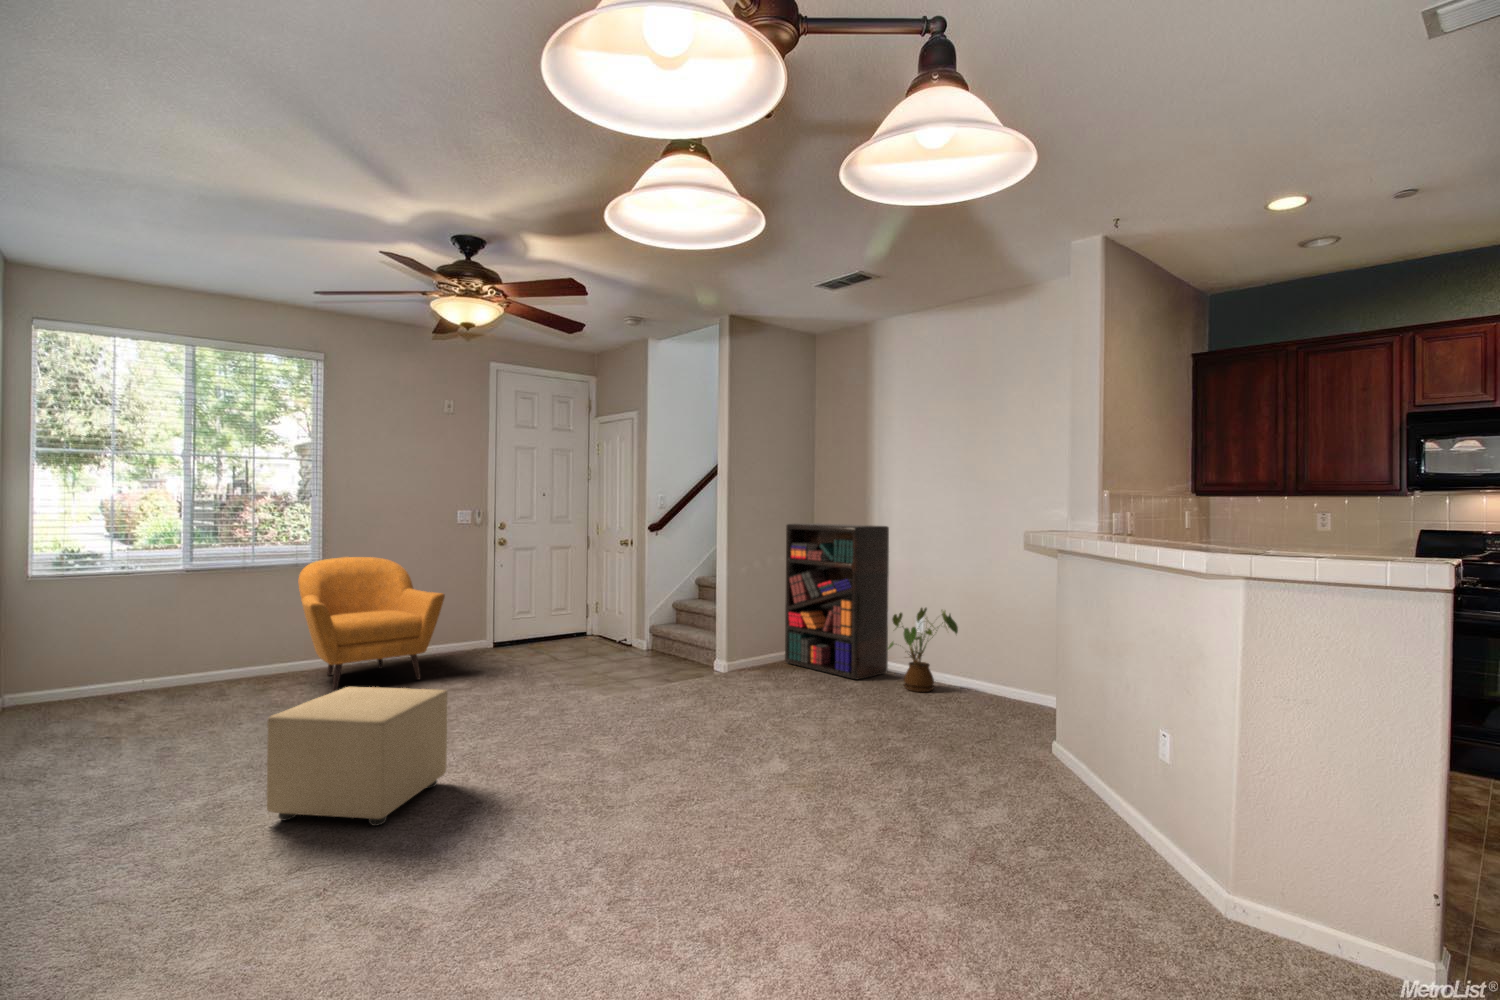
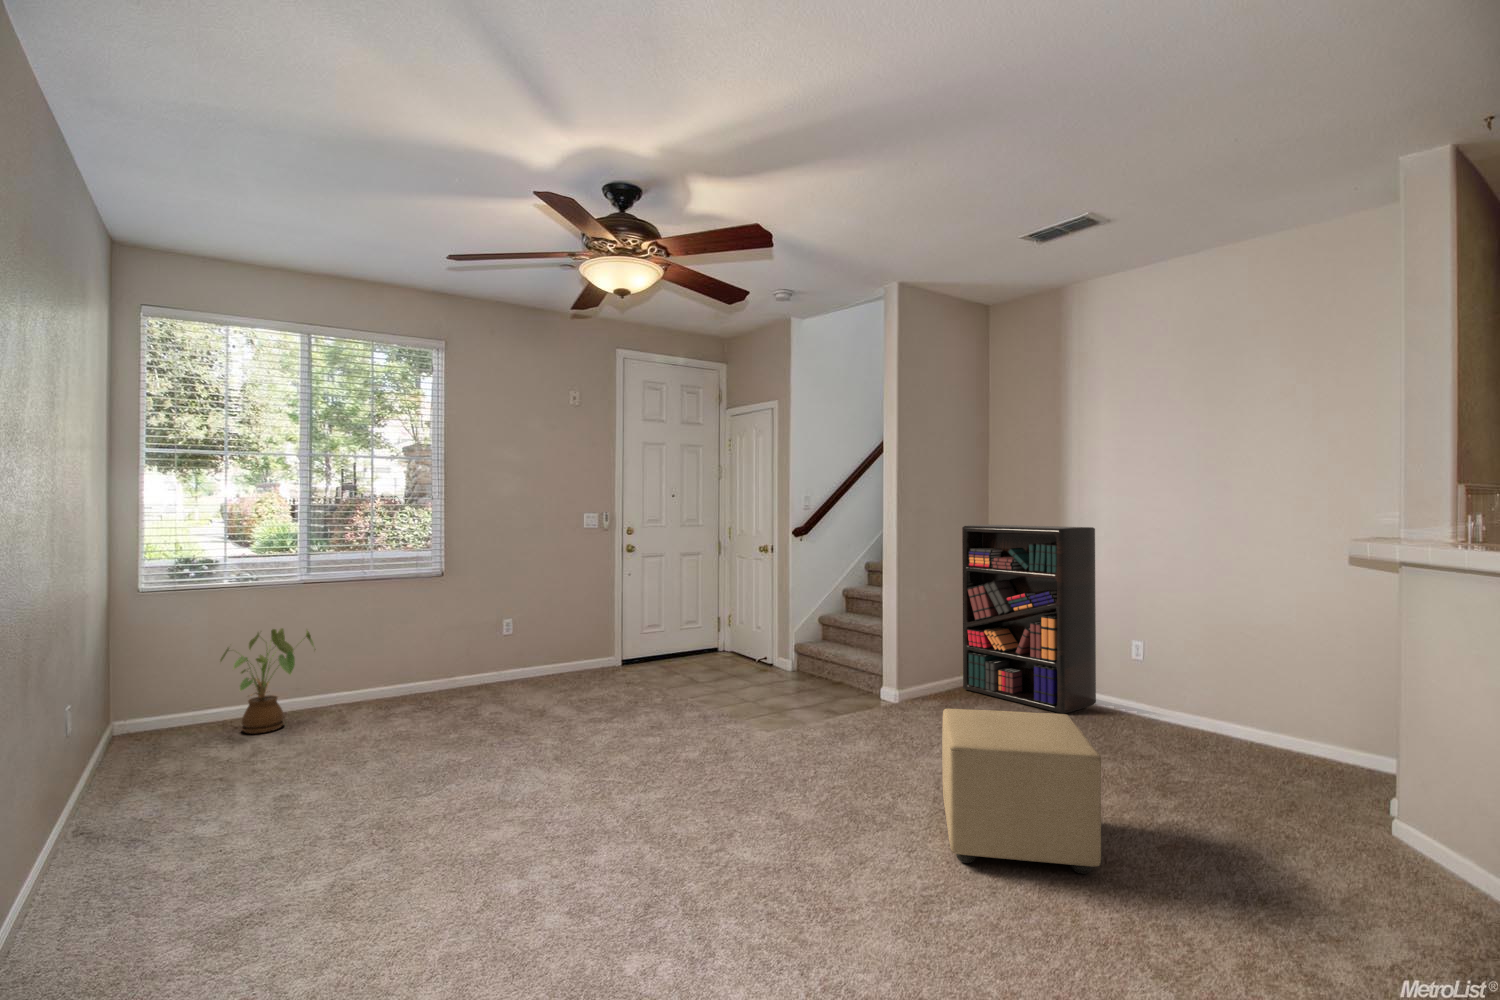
armchair: present [299,557,445,692] -> none [422,568,579,723]
house plant: present [888,608,958,692] -> present [220,628,314,734]
ottoman: present [267,687,448,826] -> present [942,709,1101,874]

